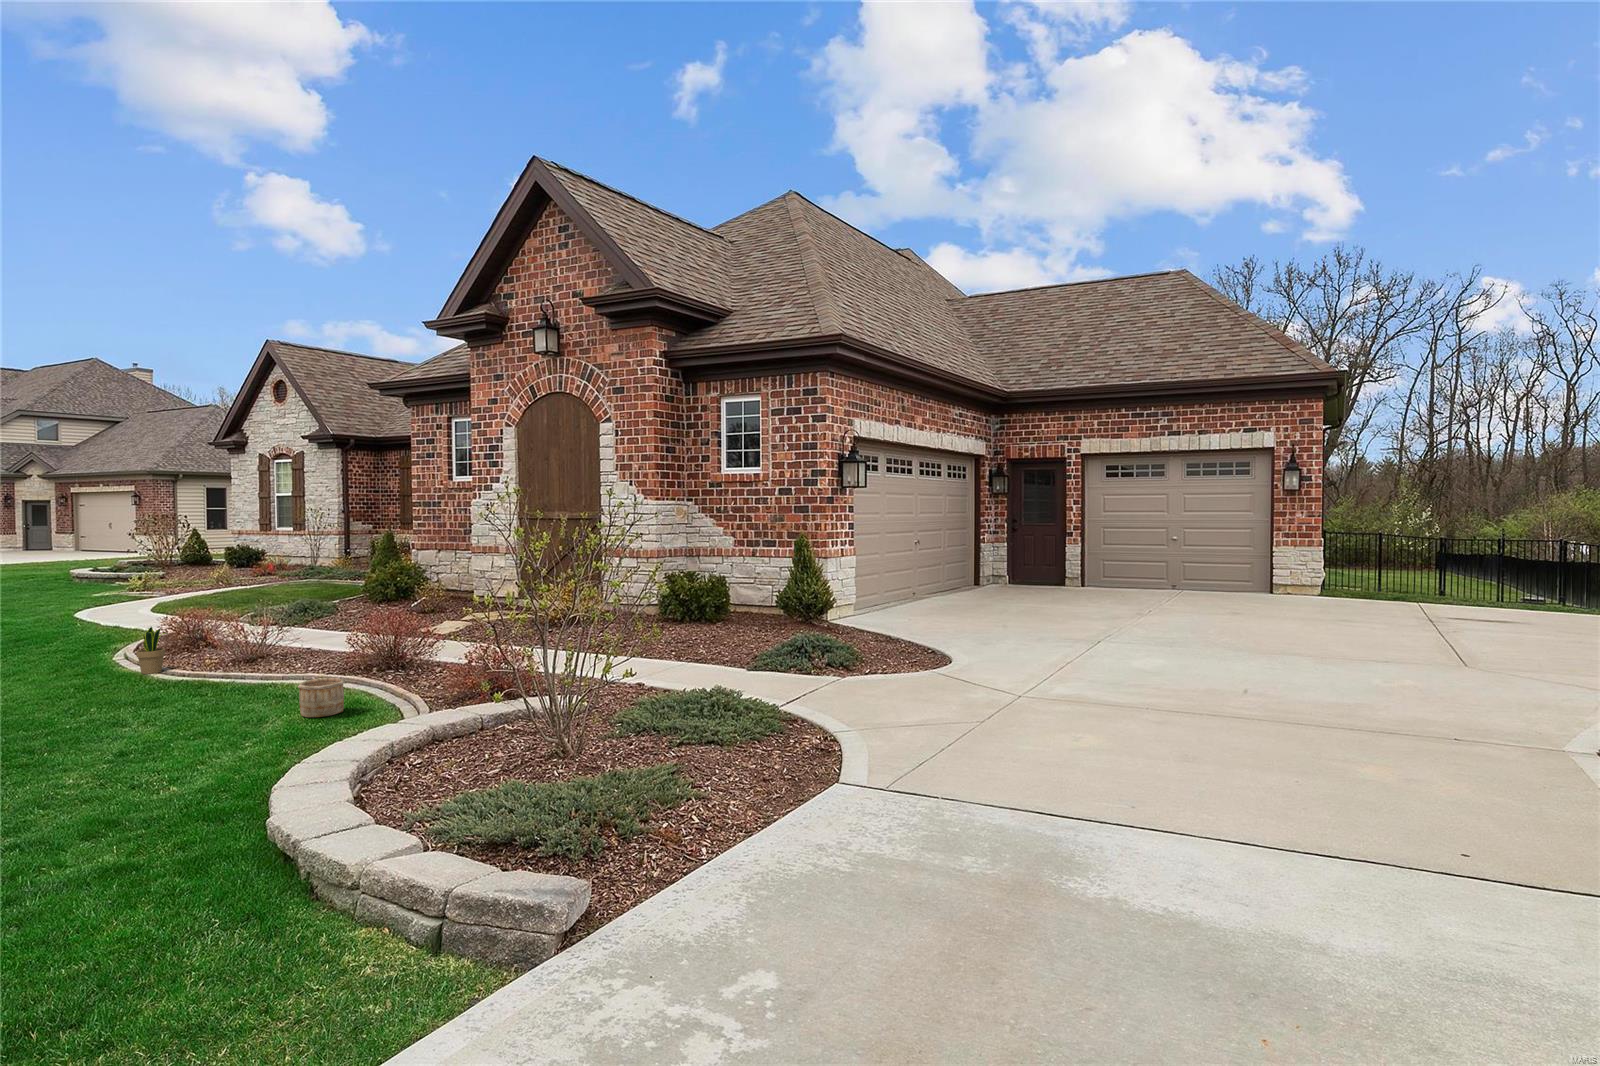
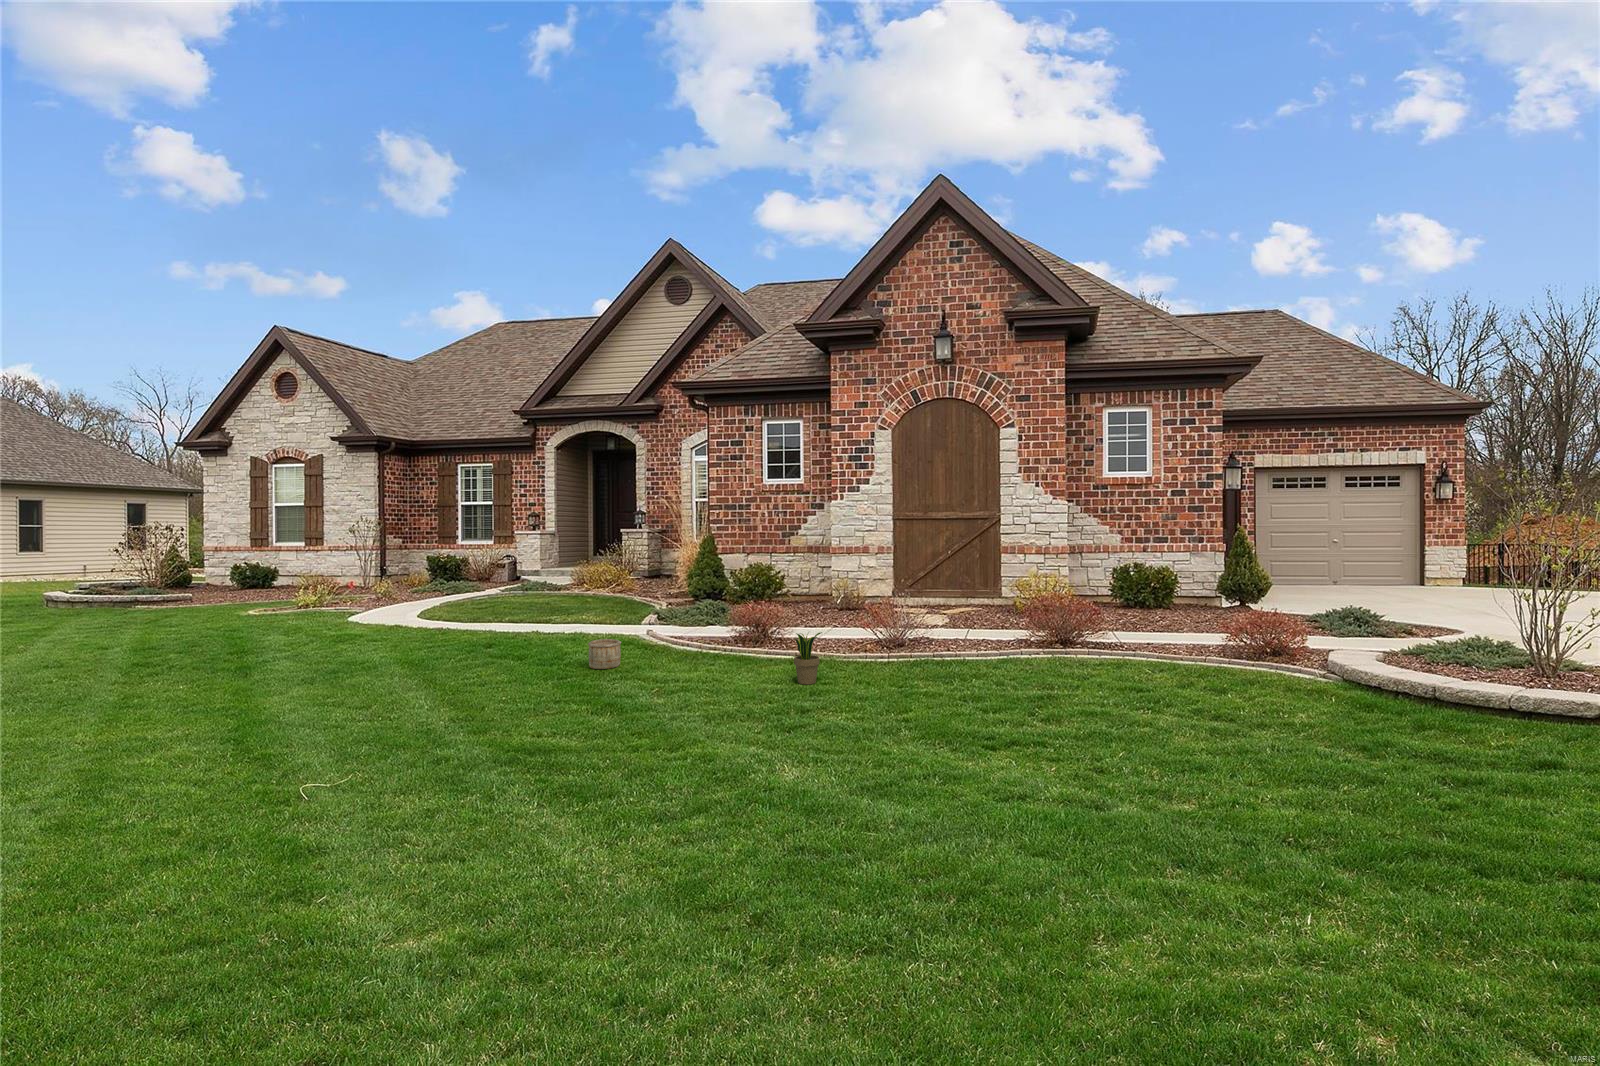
wooden bucket: present [298,678,345,717] -> present [588,639,621,669]

